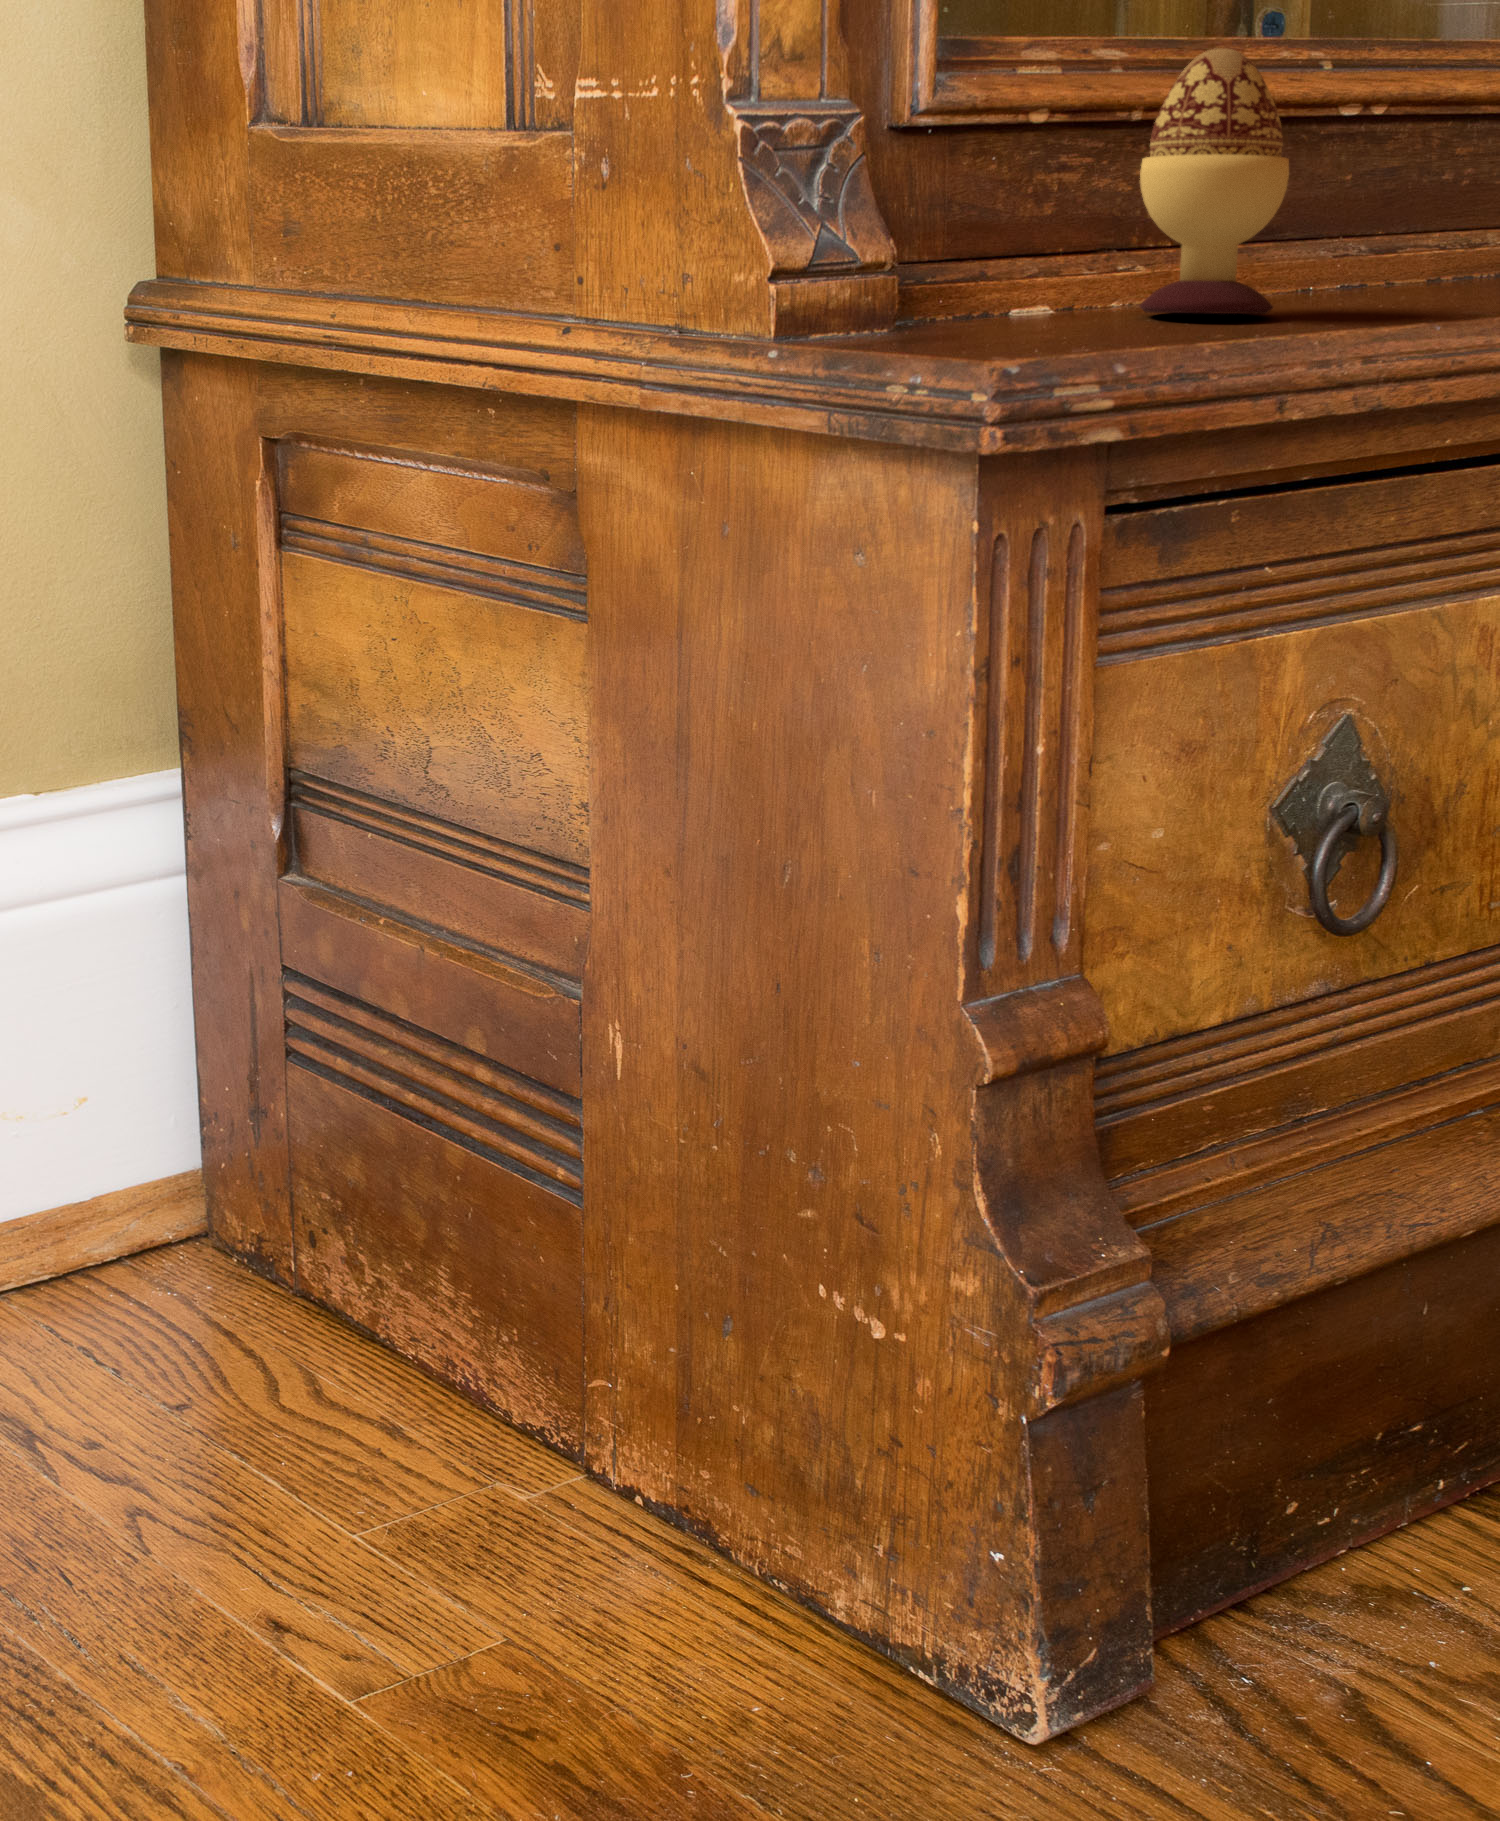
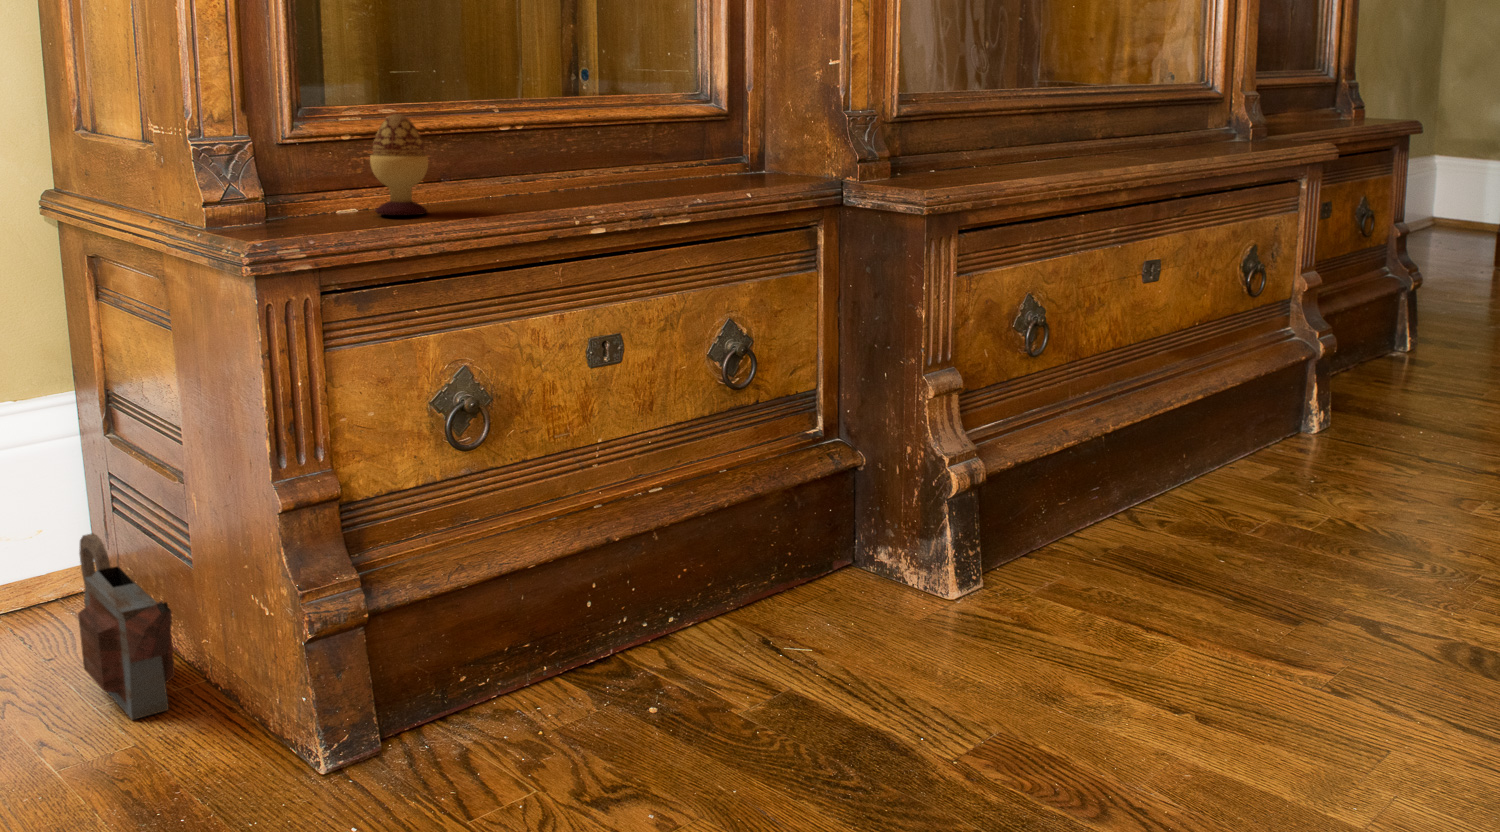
watering can: none [262,1117,639,1585] -> present [78,533,175,720]

